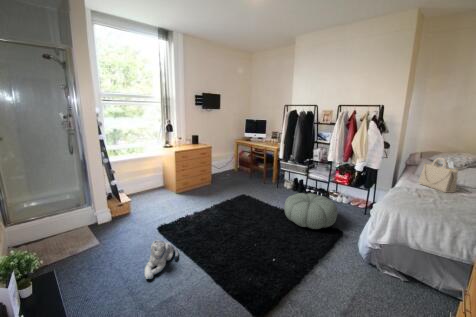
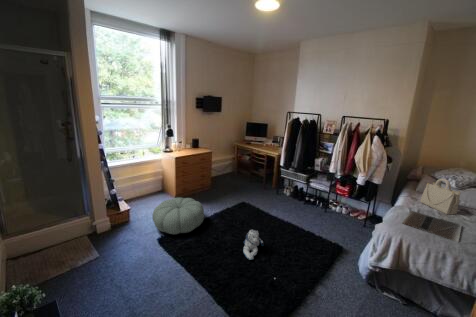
laptop: none [399,190,460,214] -> present [402,211,461,242]
pouf: present [284,193,338,229] -> present [153,198,204,234]
plush toy: present [144,240,179,279] -> present [243,230,264,260]

